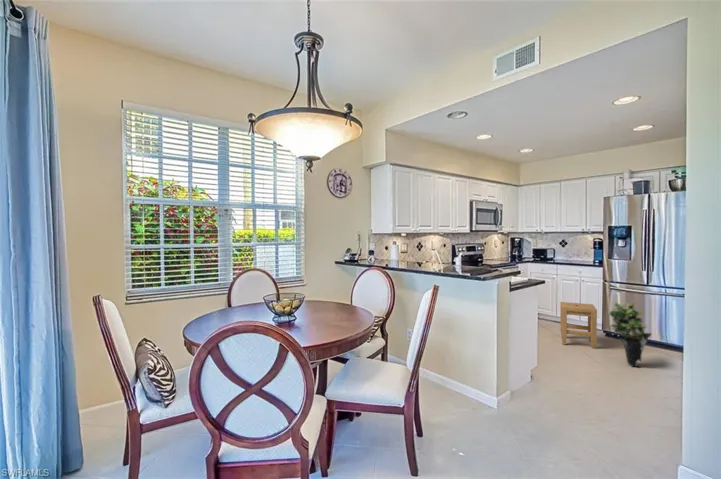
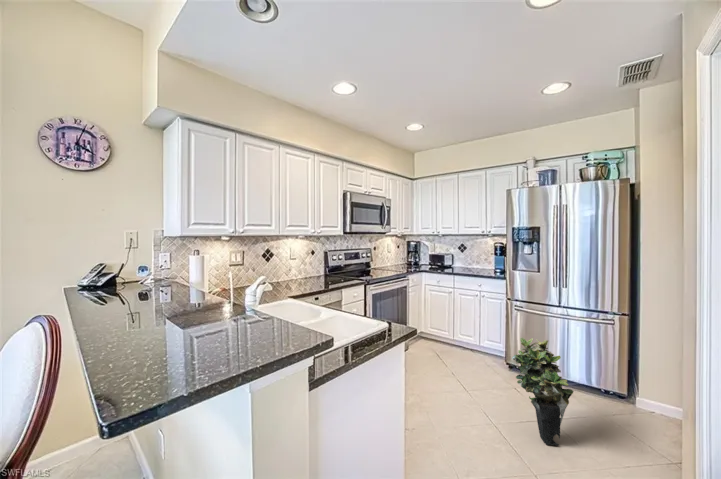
stool: present [560,302,597,348] -> none [452,329,498,400]

